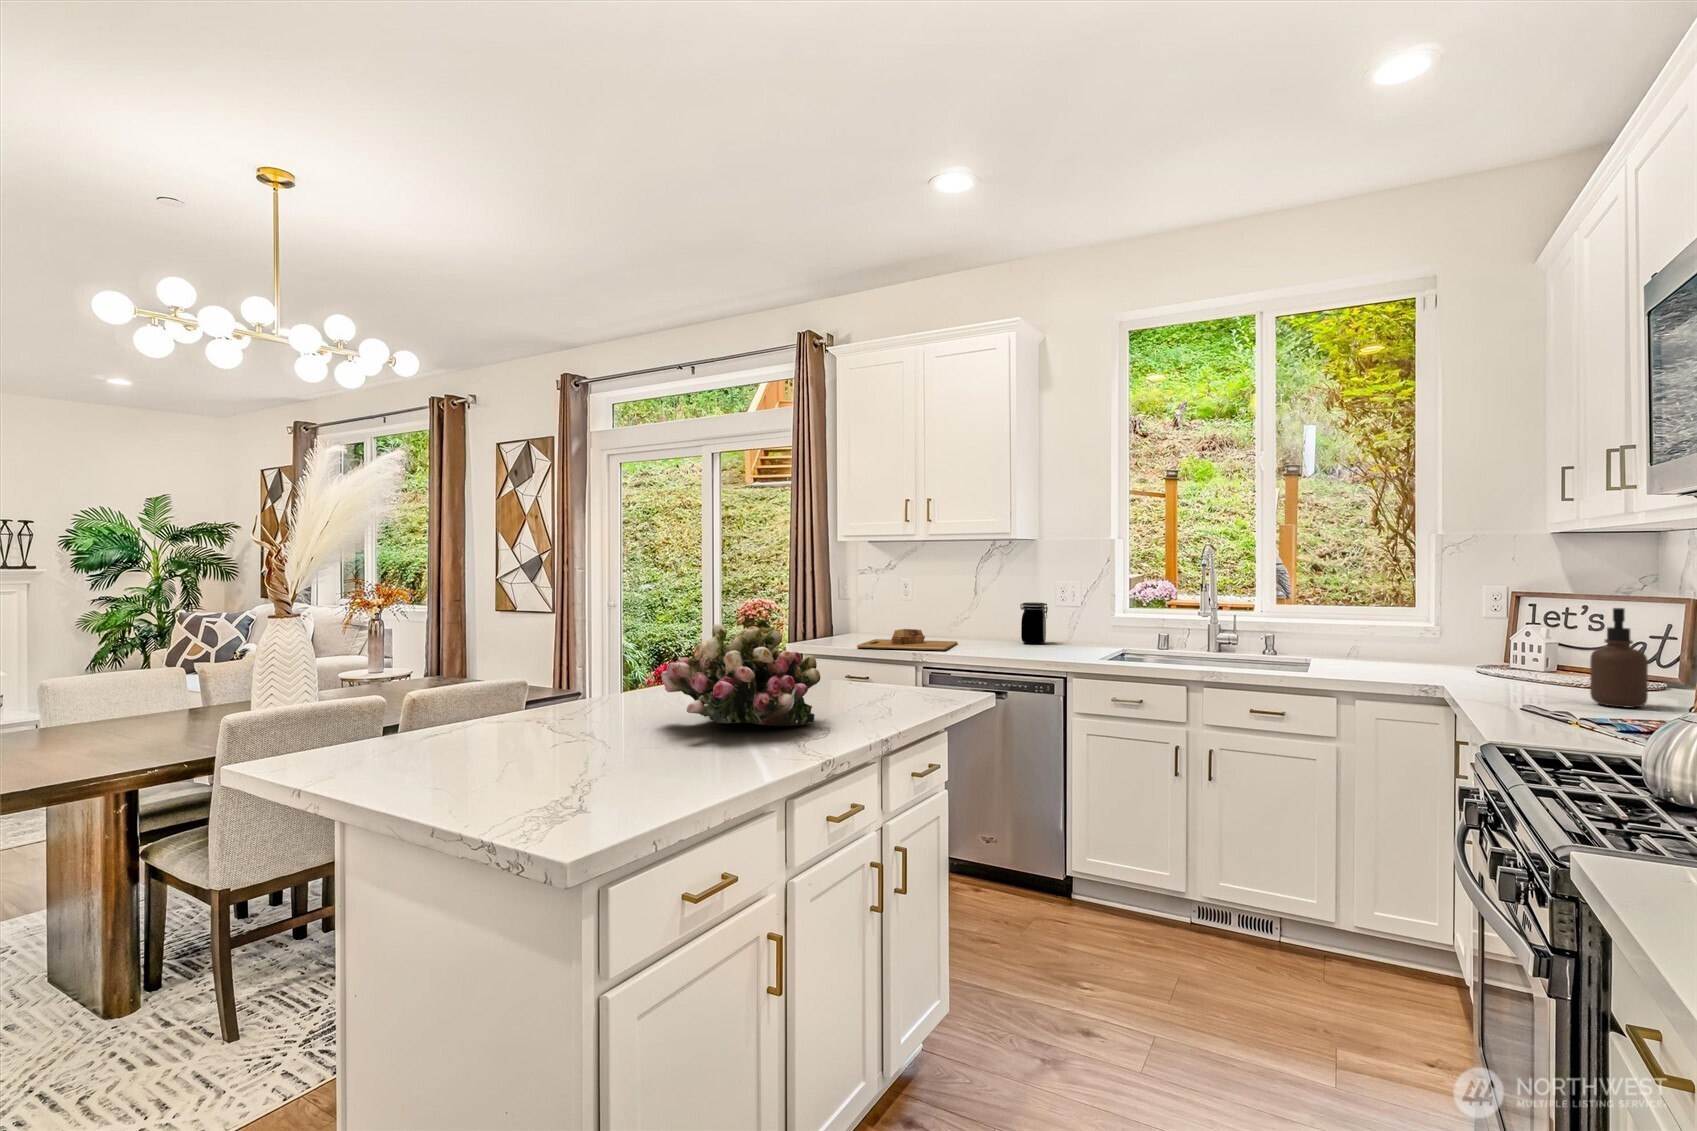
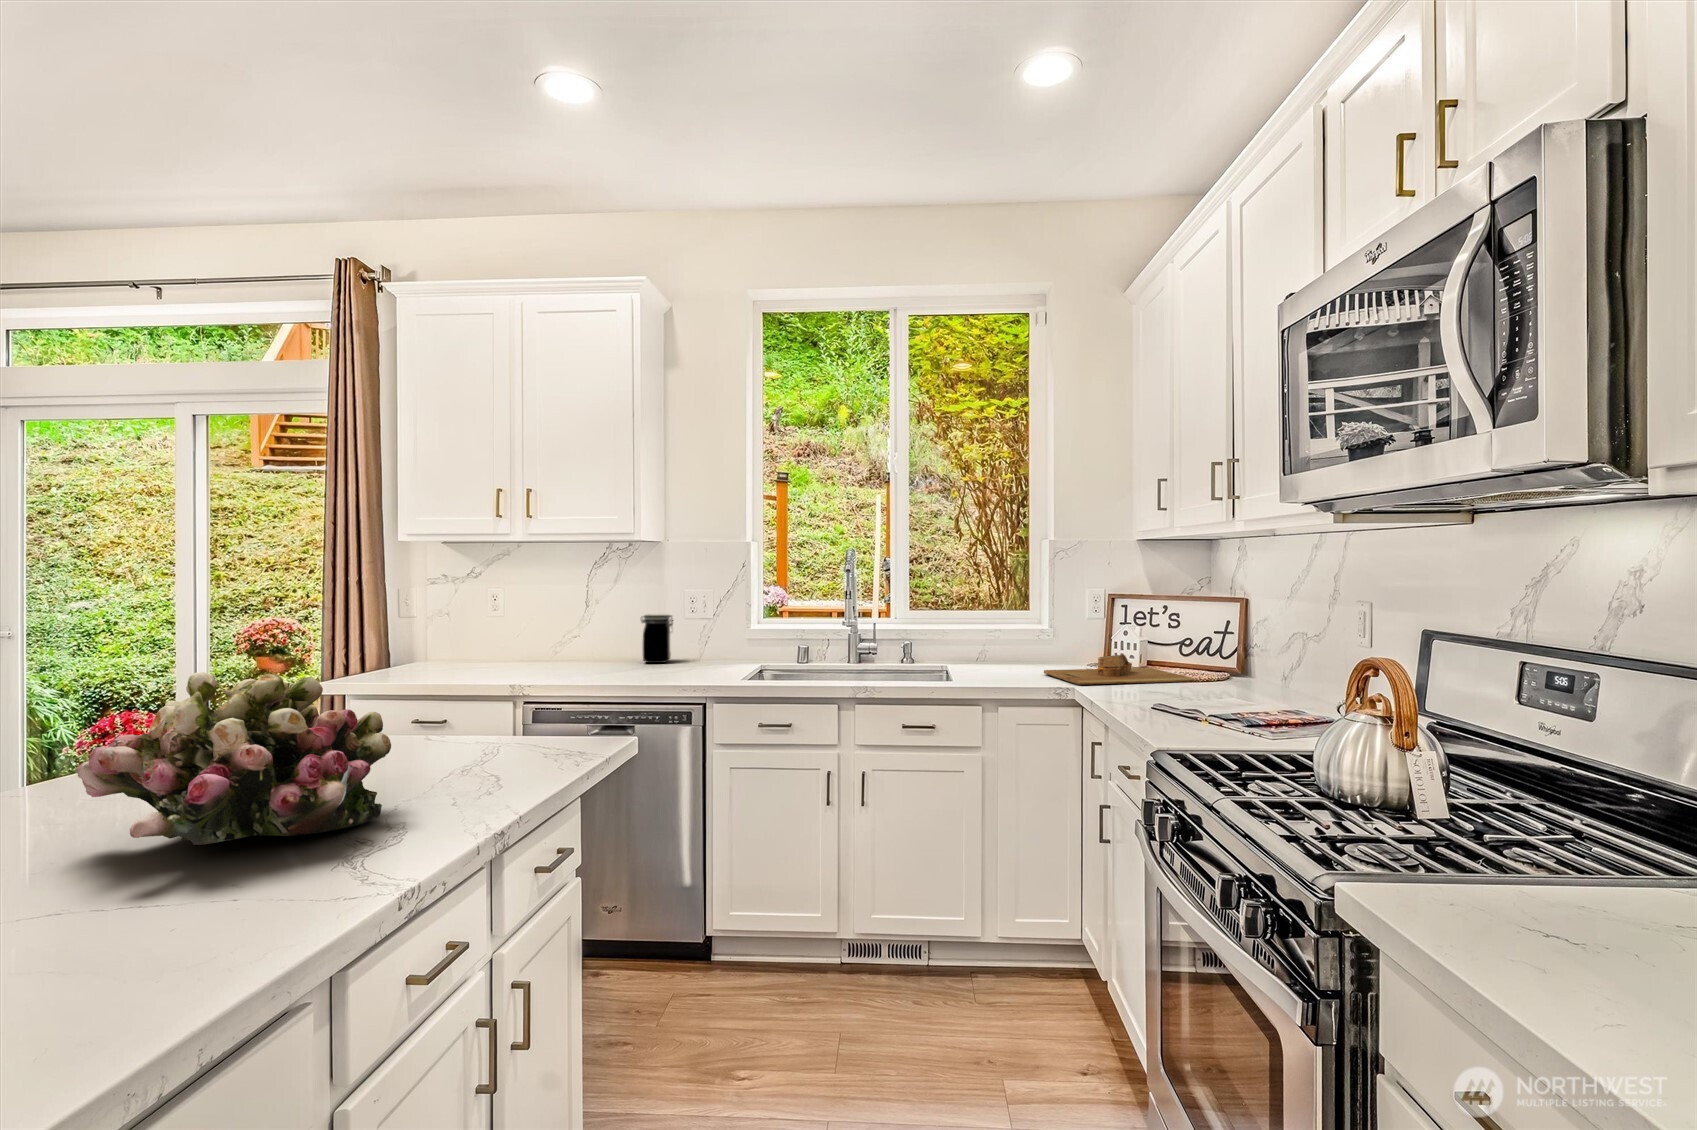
soap dispenser: present [1590,608,1648,708] -> none [1195,607,1237,699]
cutting board: present [857,629,957,650] -> present [1044,655,1194,685]

